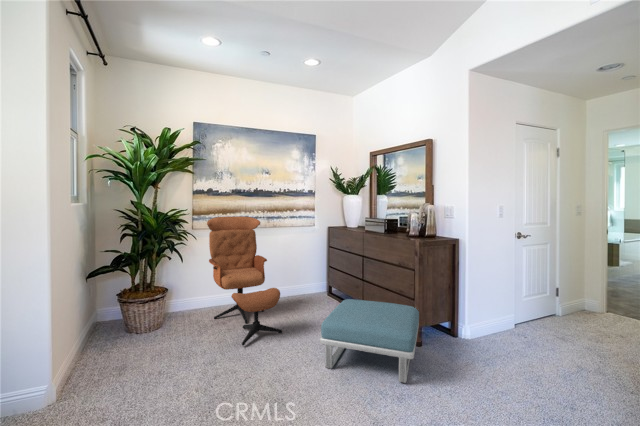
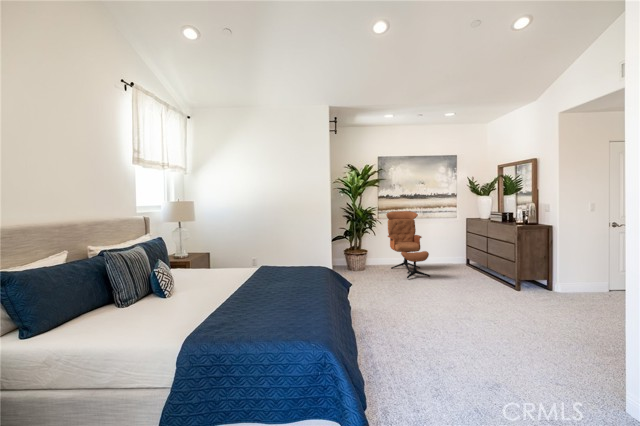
footstool: present [320,299,419,383] -> none [449,260,520,300]

